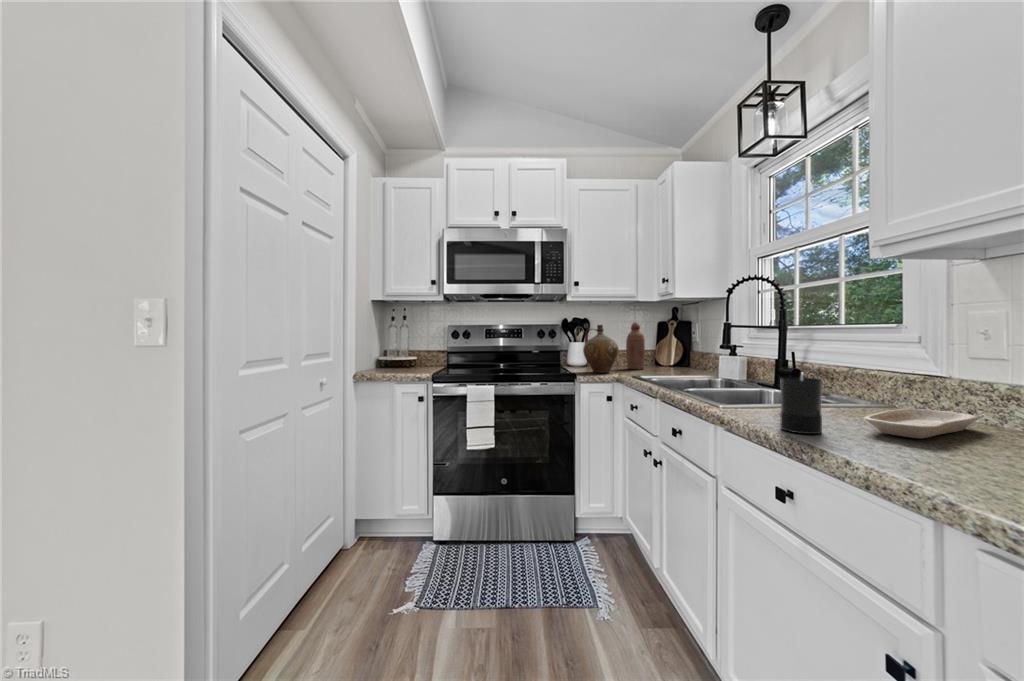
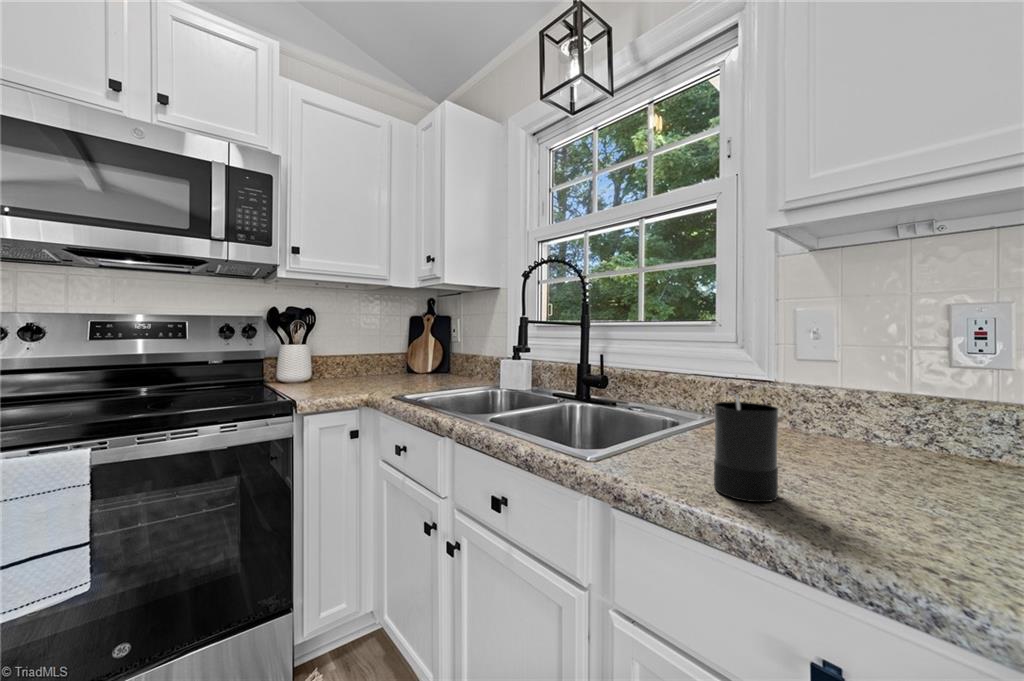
bottle: present [626,322,645,369] -> none [374,315,400,382]
ceramic jug: present [583,325,619,373] -> none [309,316,368,393]
tray: present [865,409,979,438] -> none [771,424,890,479]

